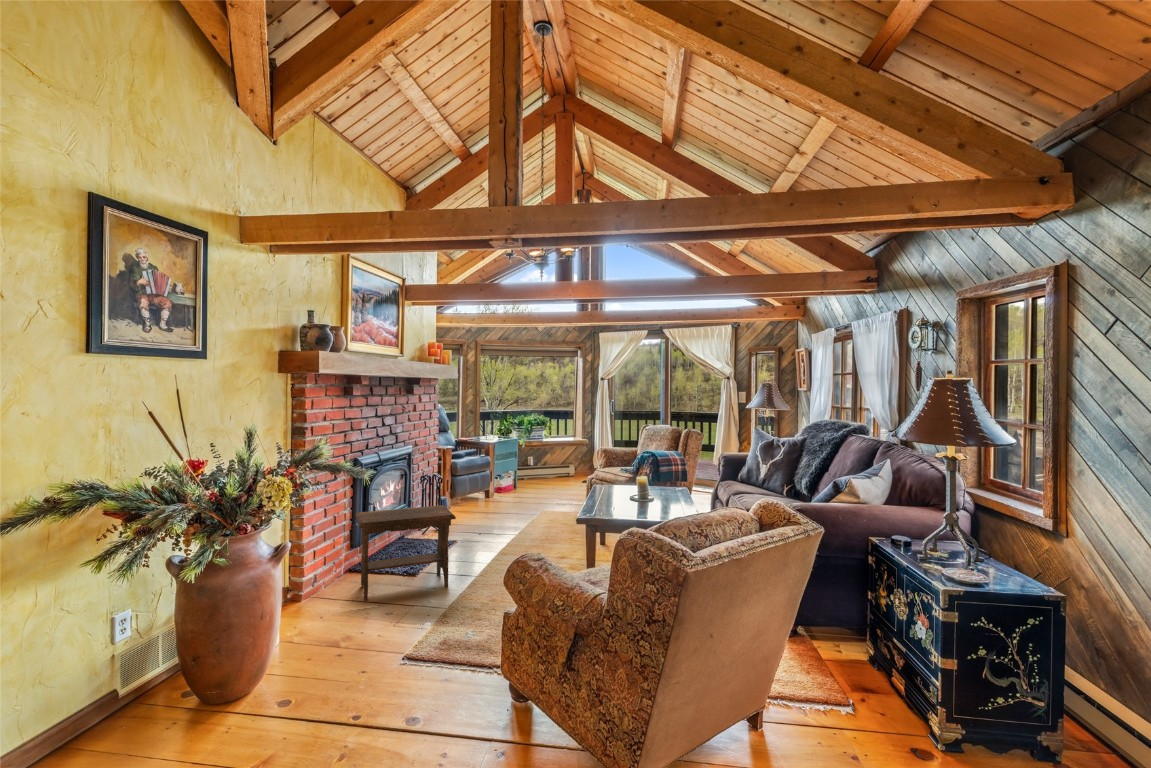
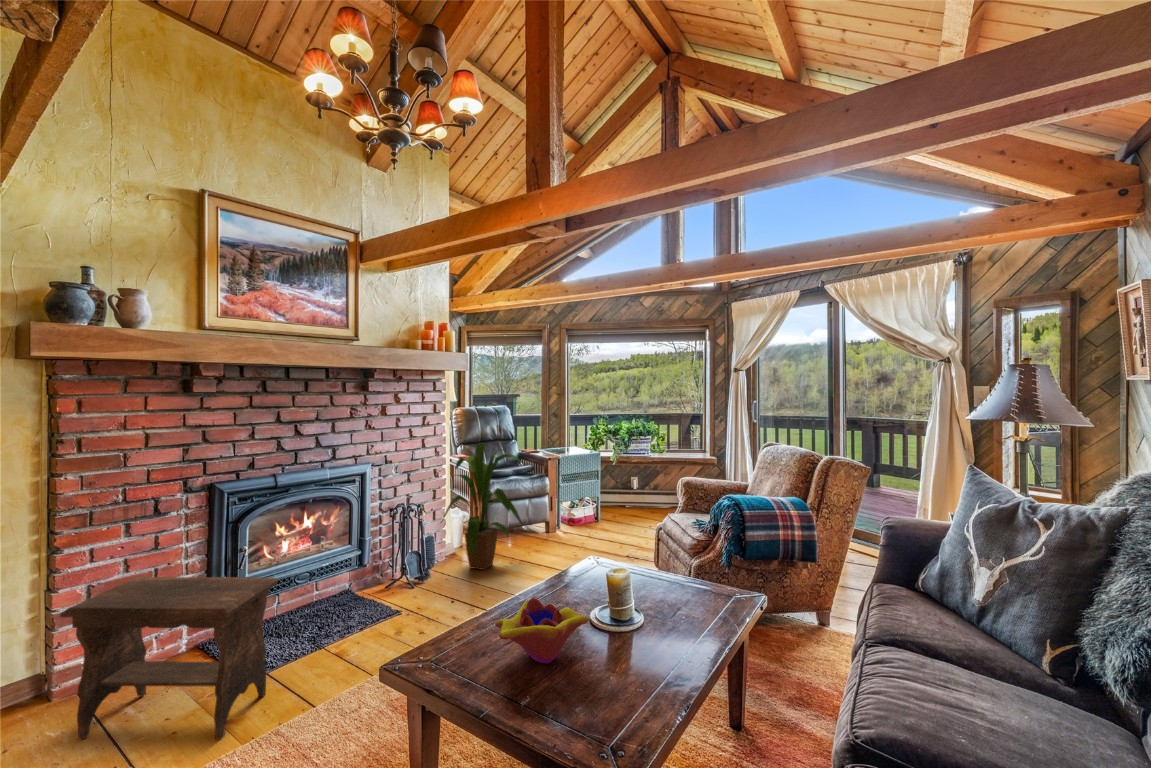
house plant: none [444,430,507,518] -> present [443,443,523,570]
decorative bowl: none [610,487,648,509] -> present [495,598,589,663]

